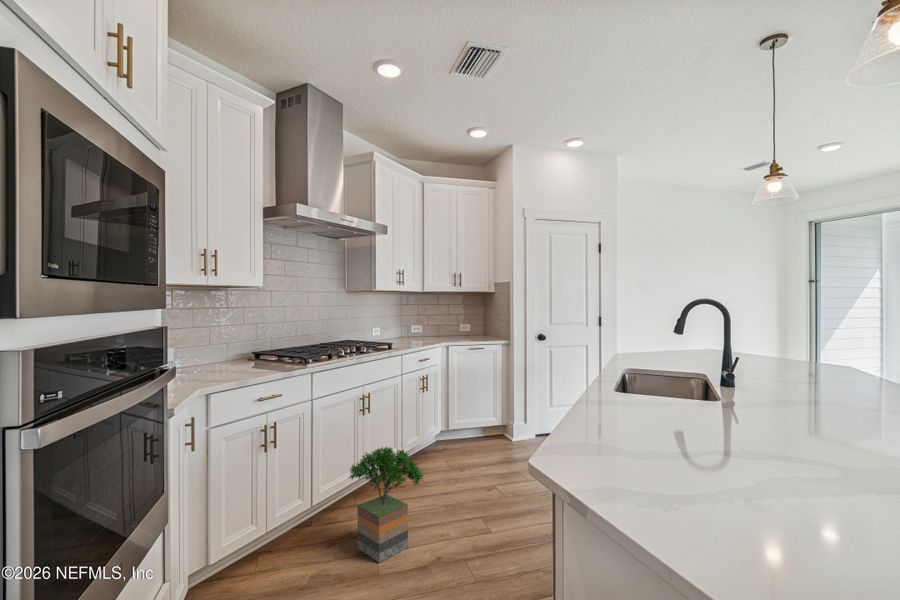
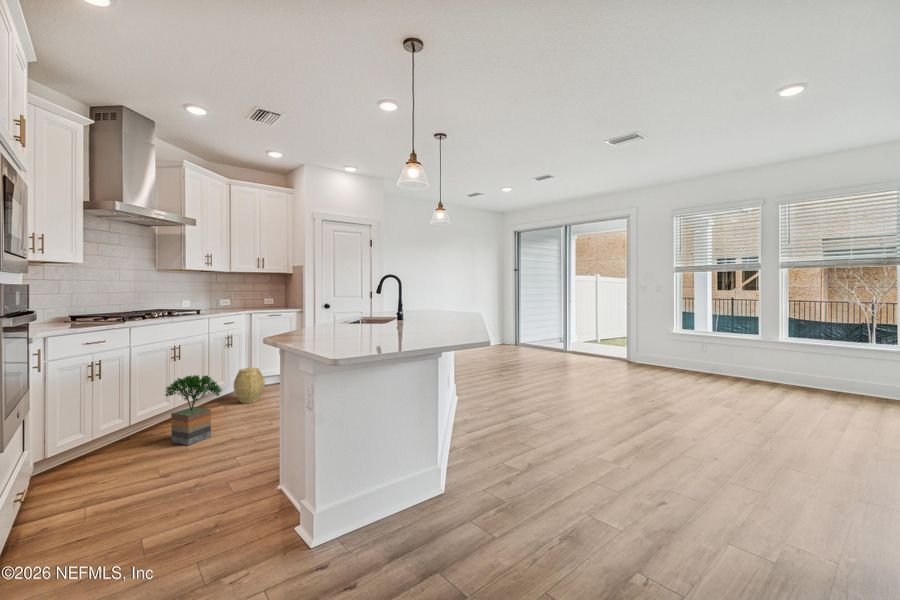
woven basket: none [430,425,468,478] -> present [234,368,265,404]

